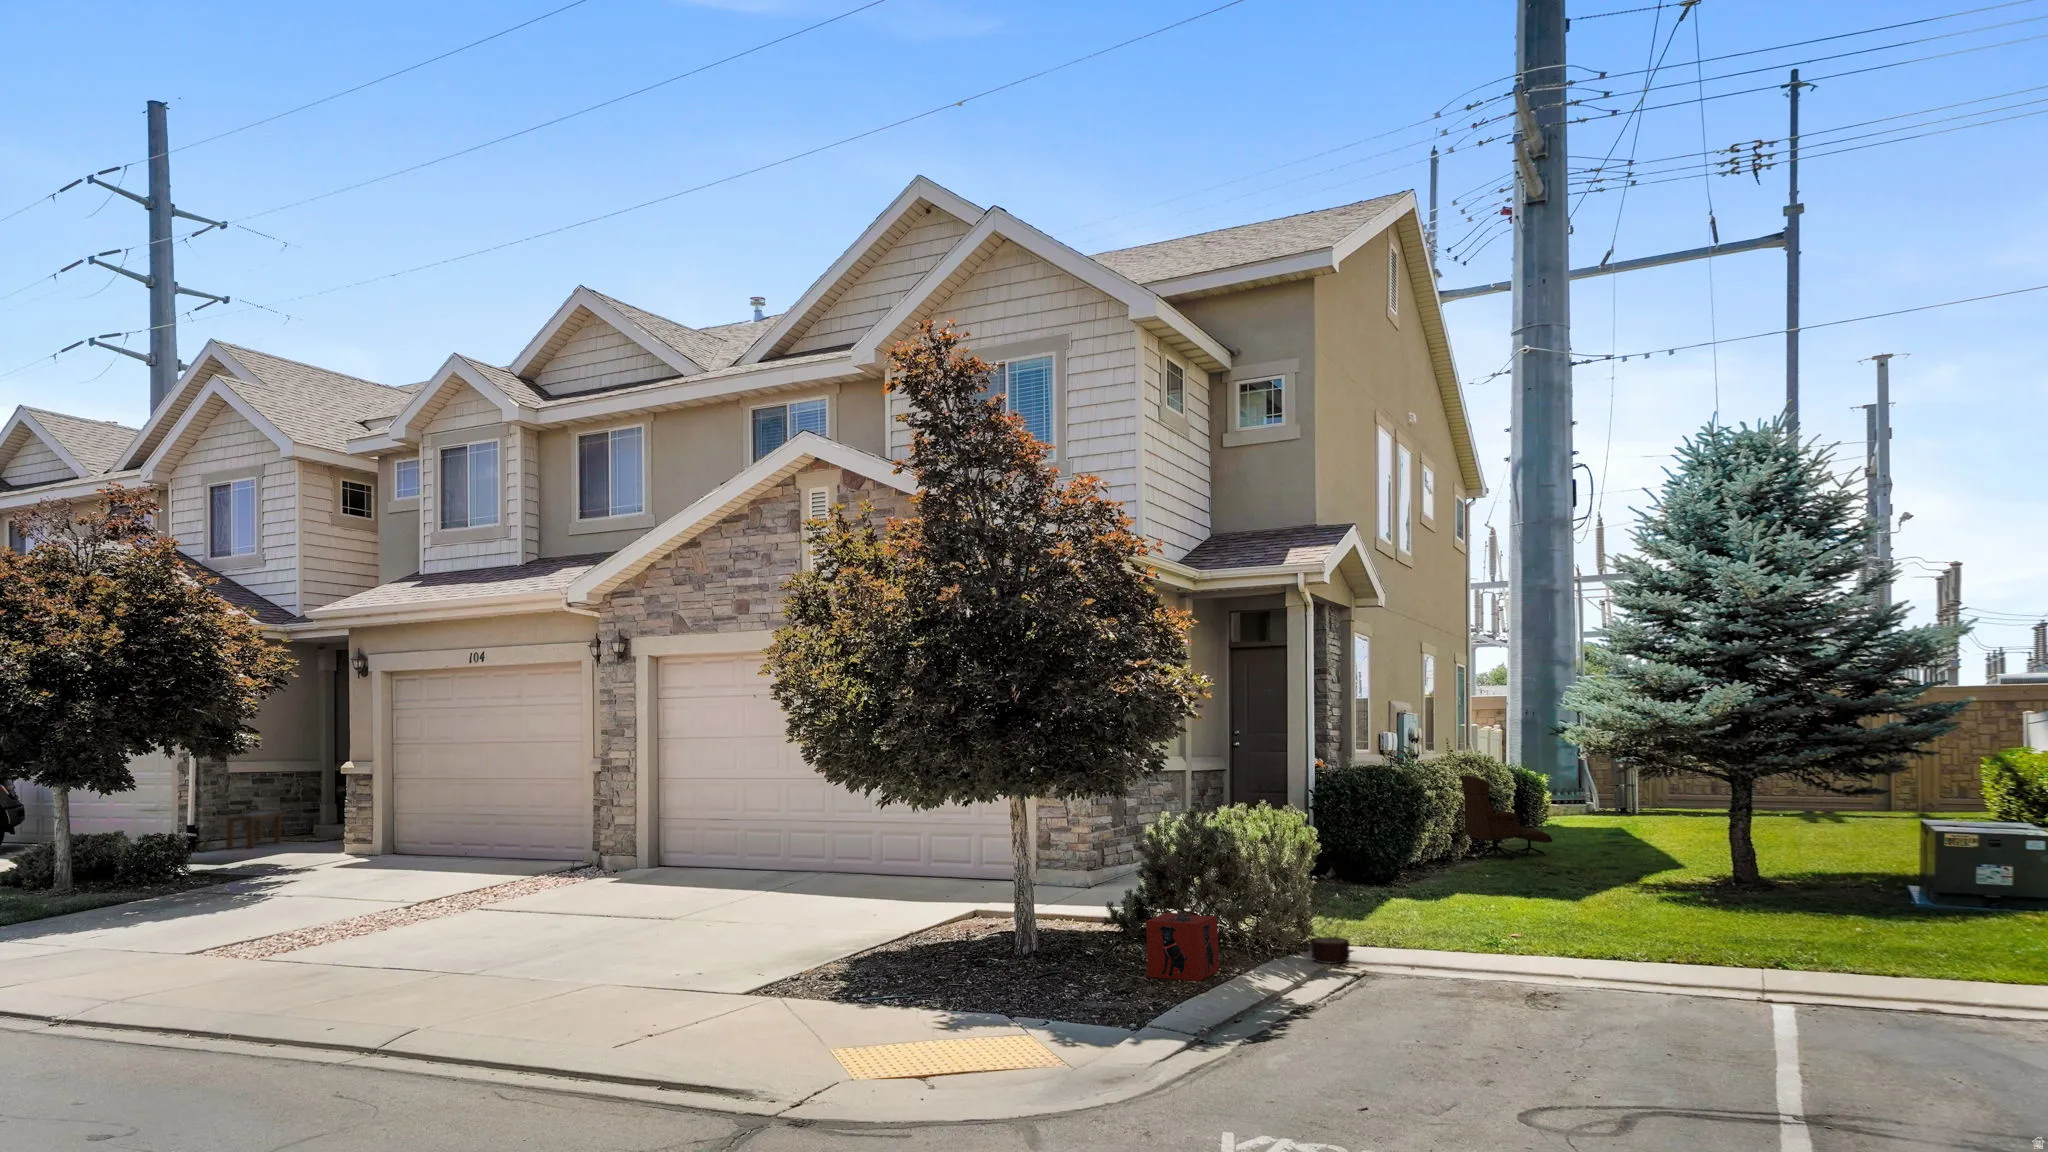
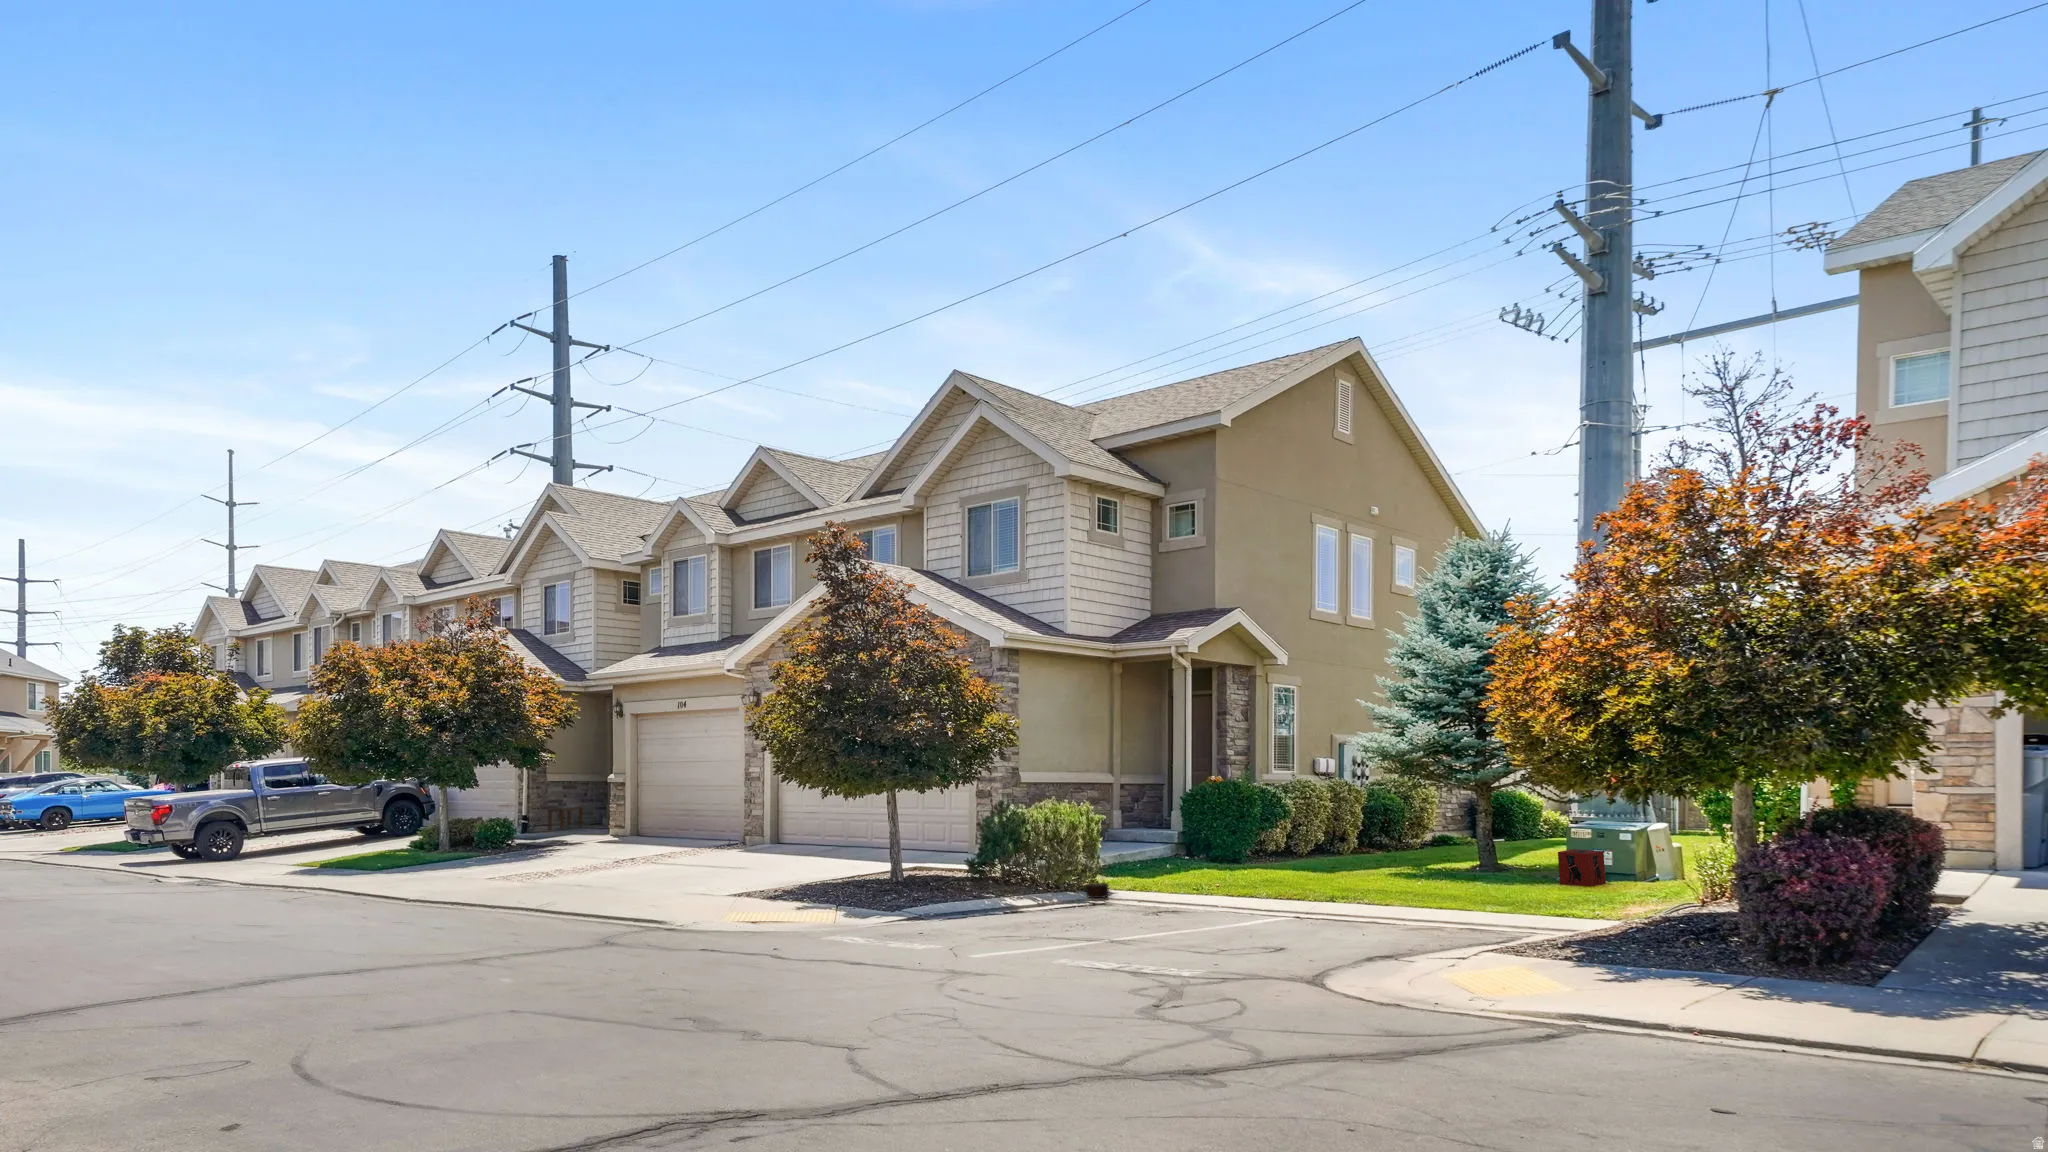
lounge chair: present [1460,776,1552,859] -> none [1333,786,1405,847]
storage box: present [1146,913,1219,981] -> present [1558,849,1606,887]

